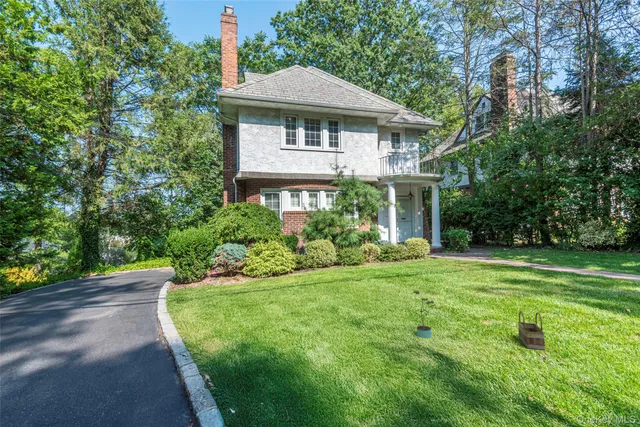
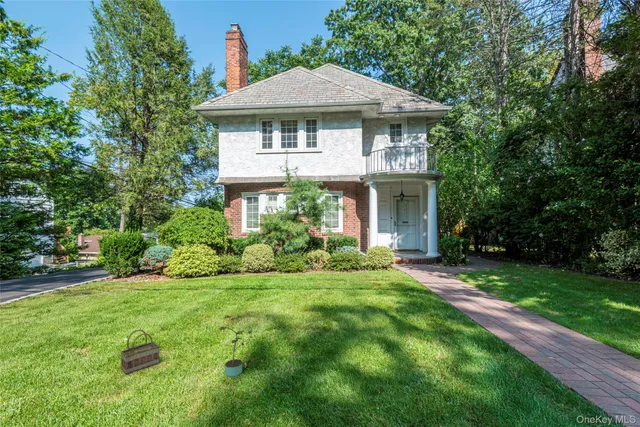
potted plant: present [413,291,434,338] -> present [220,316,252,376]

